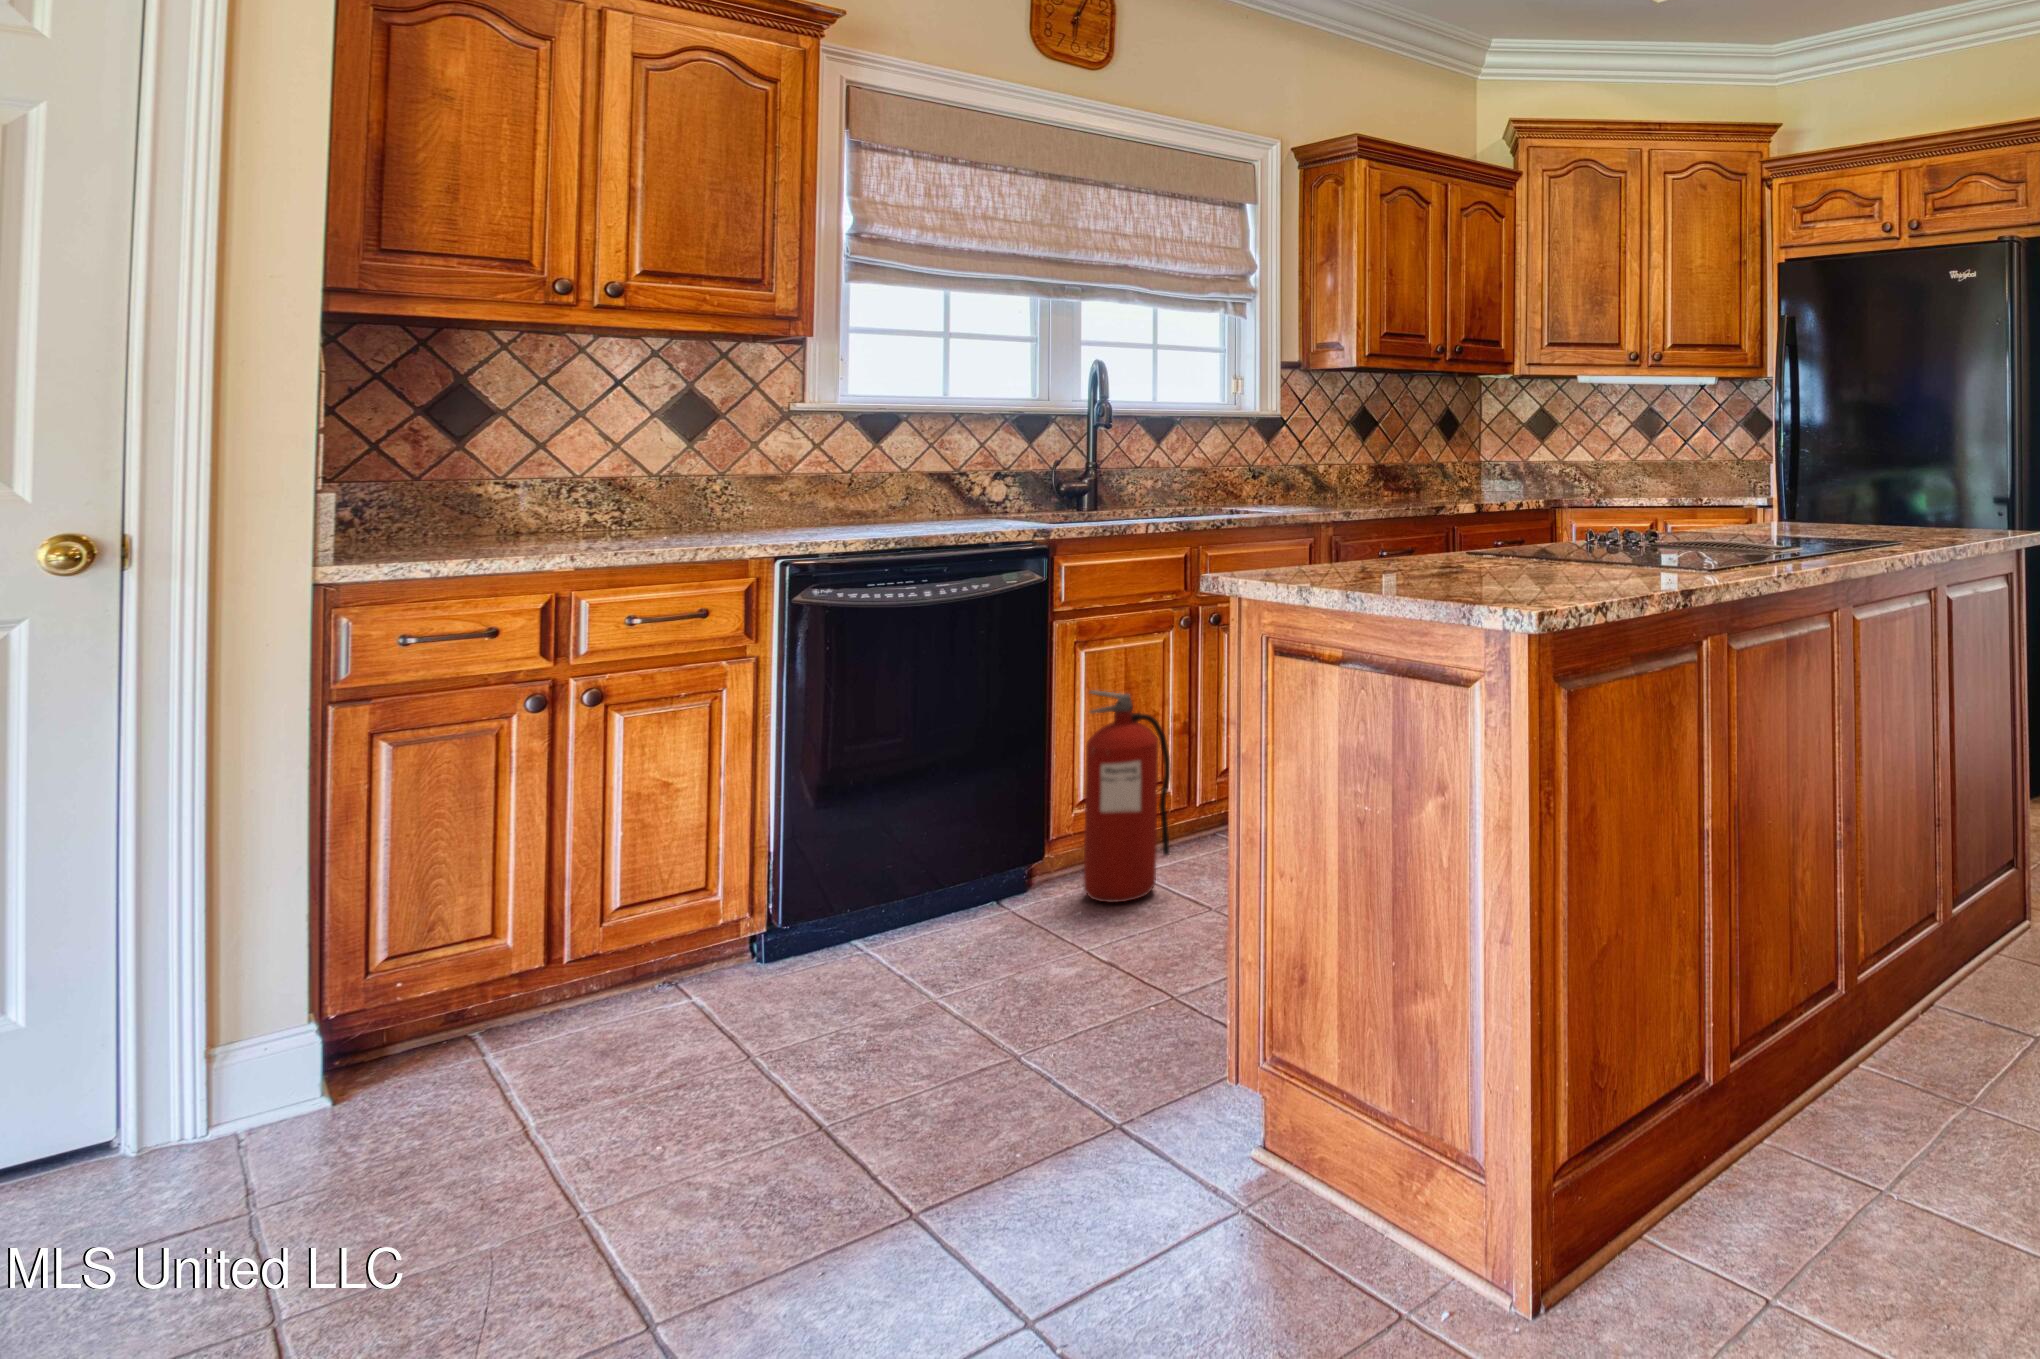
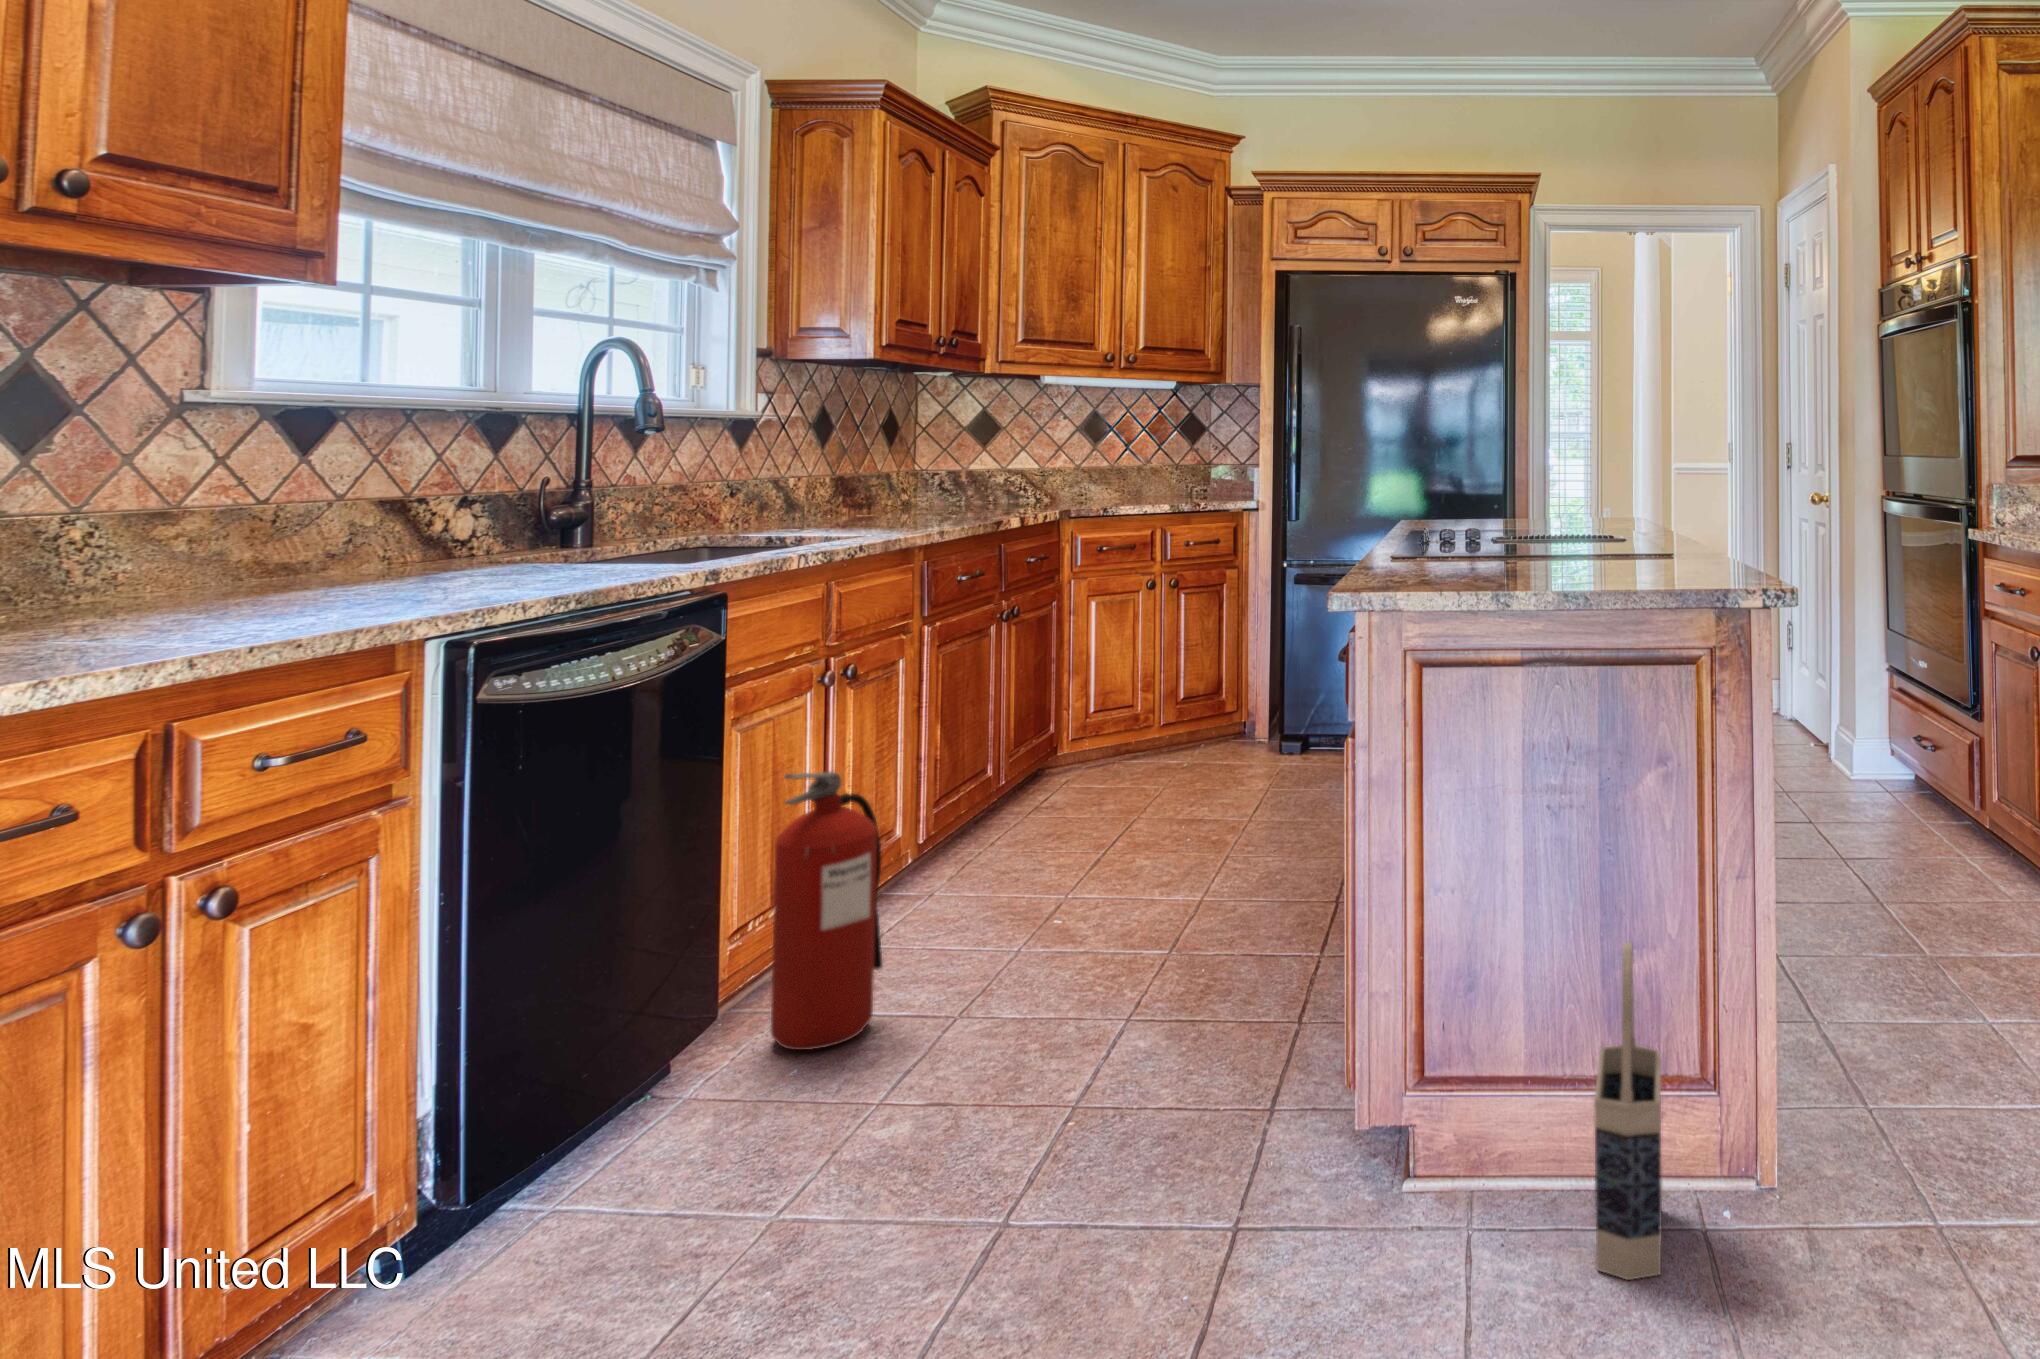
bag: none [1217,963,1347,1298] -> present [1594,942,1662,1280]

